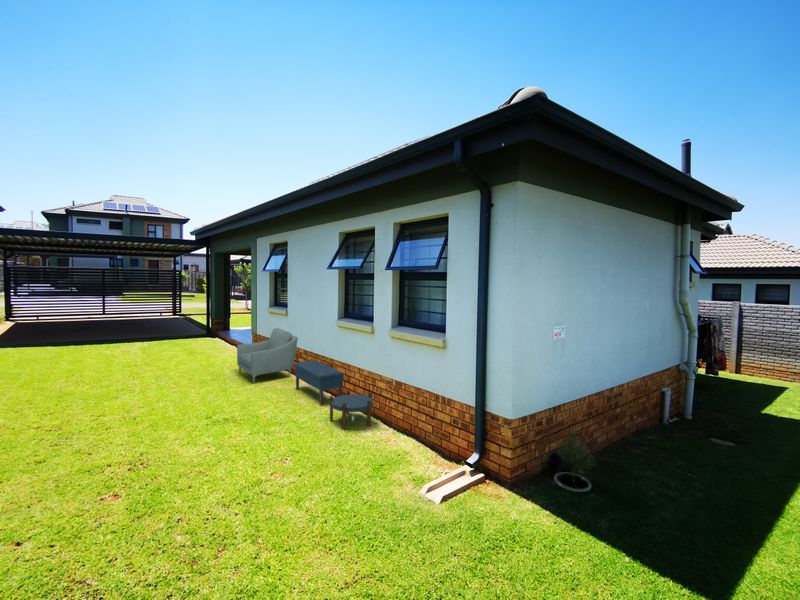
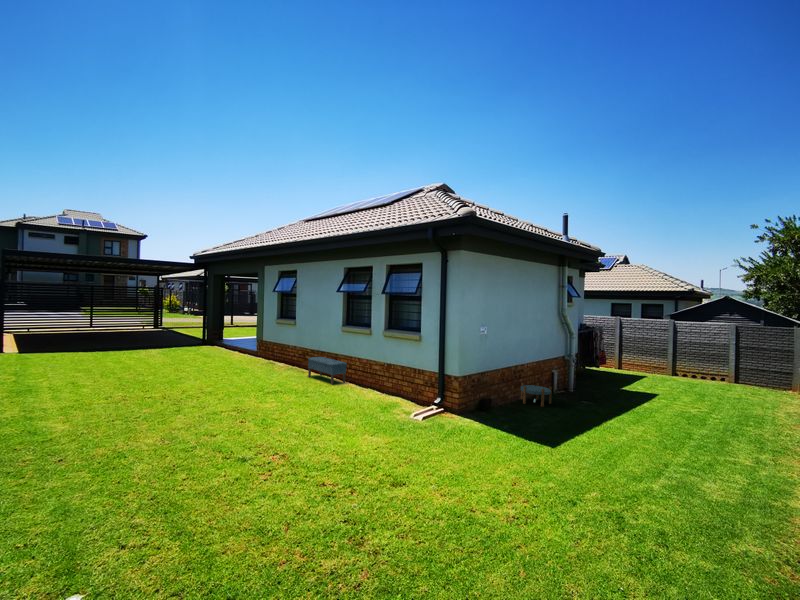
chair: present [237,328,298,384] -> none [257,335,305,375]
side table: present [330,390,374,429] -> present [521,383,552,407]
potted tree: present [555,431,595,492] -> none [481,380,503,416]

